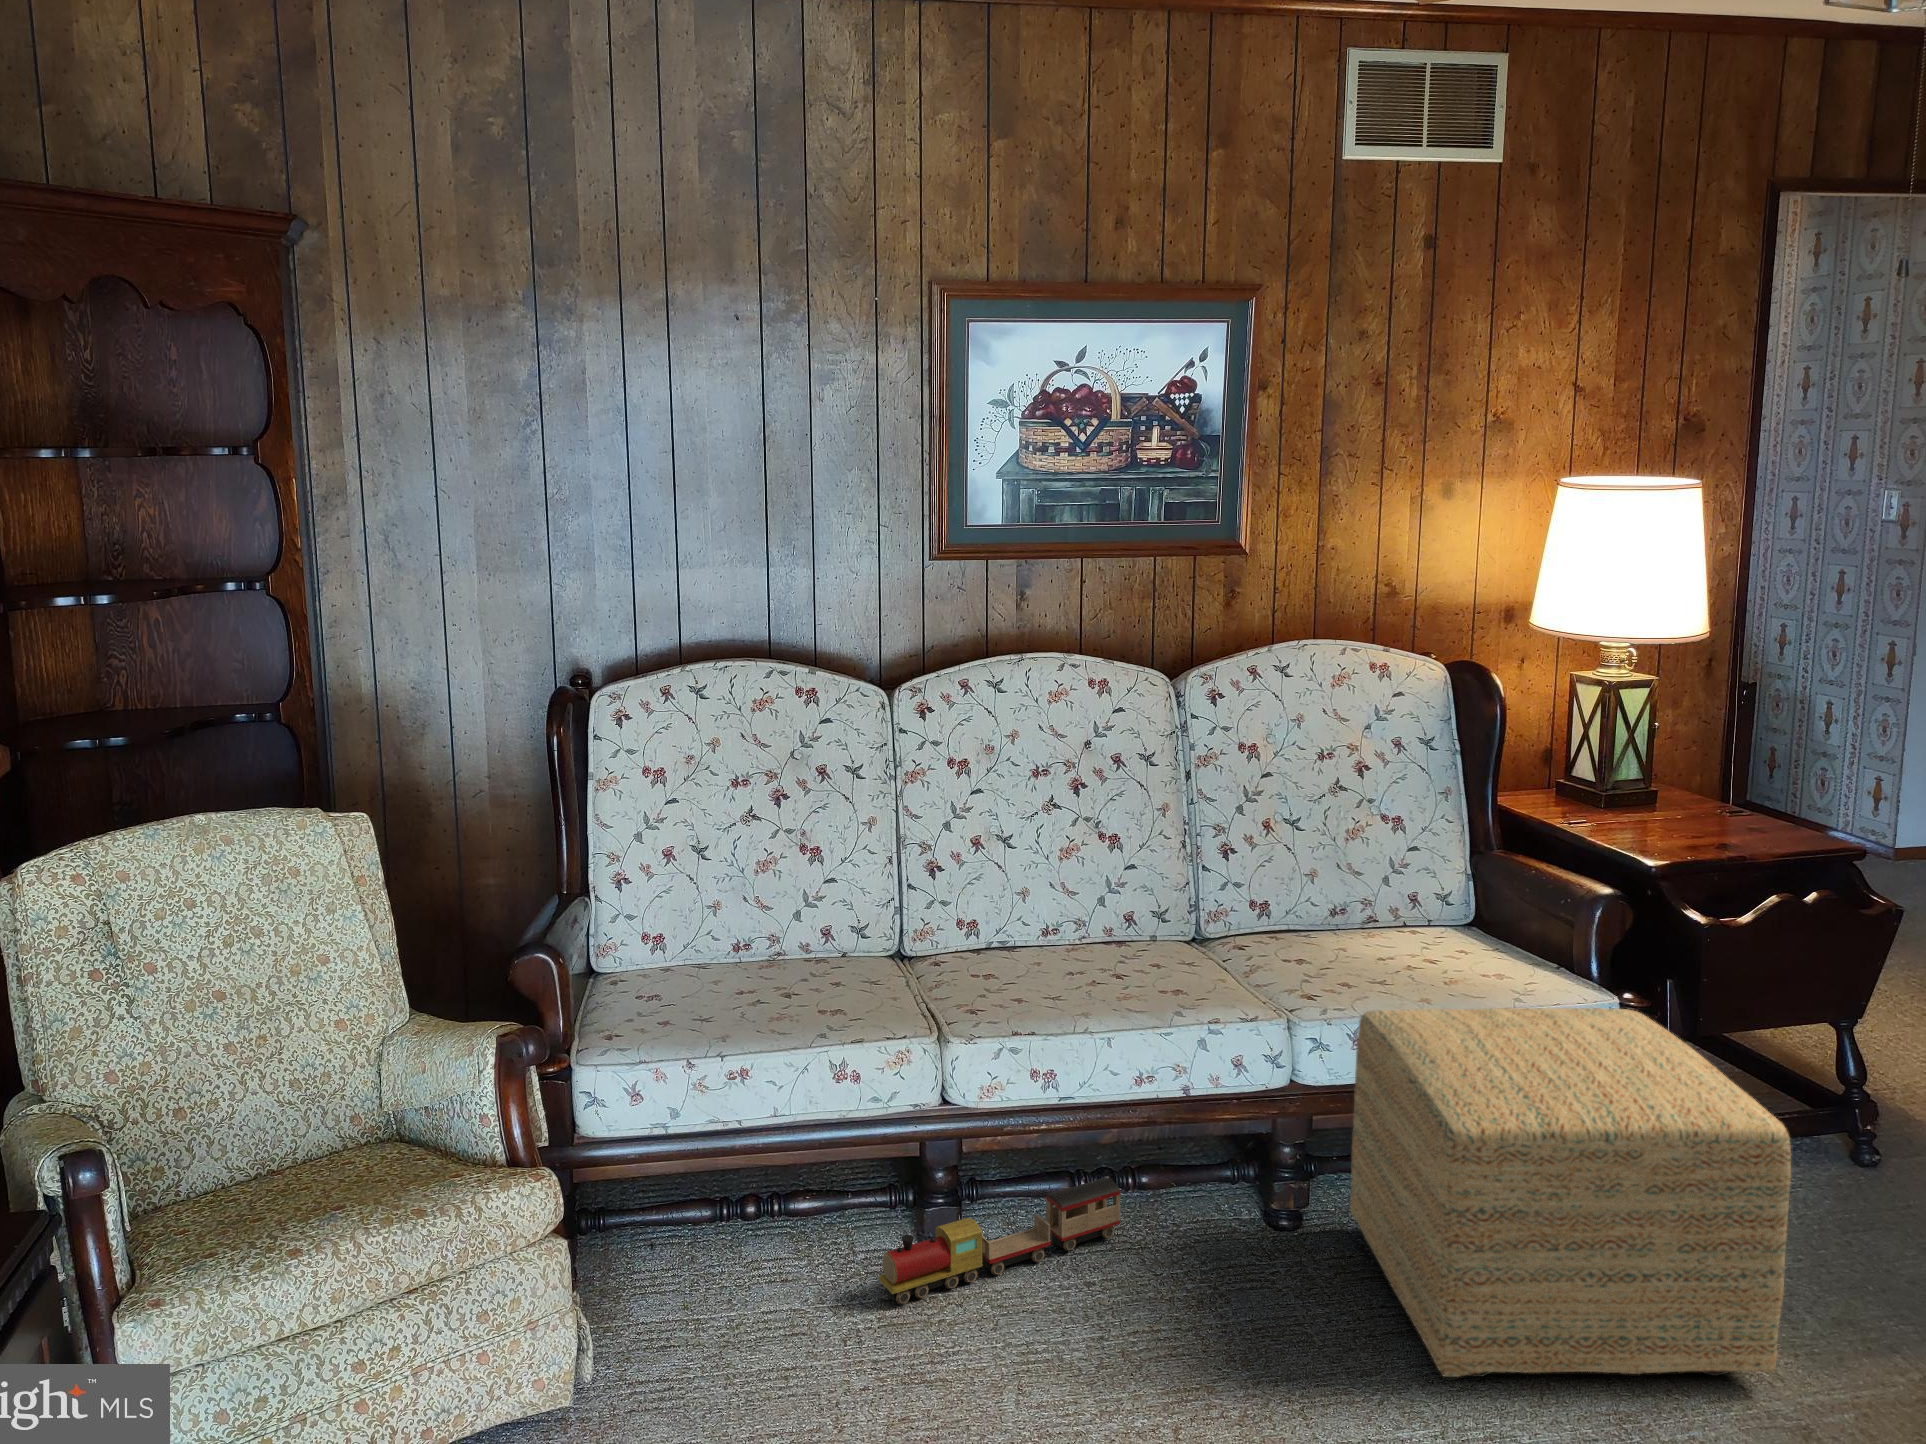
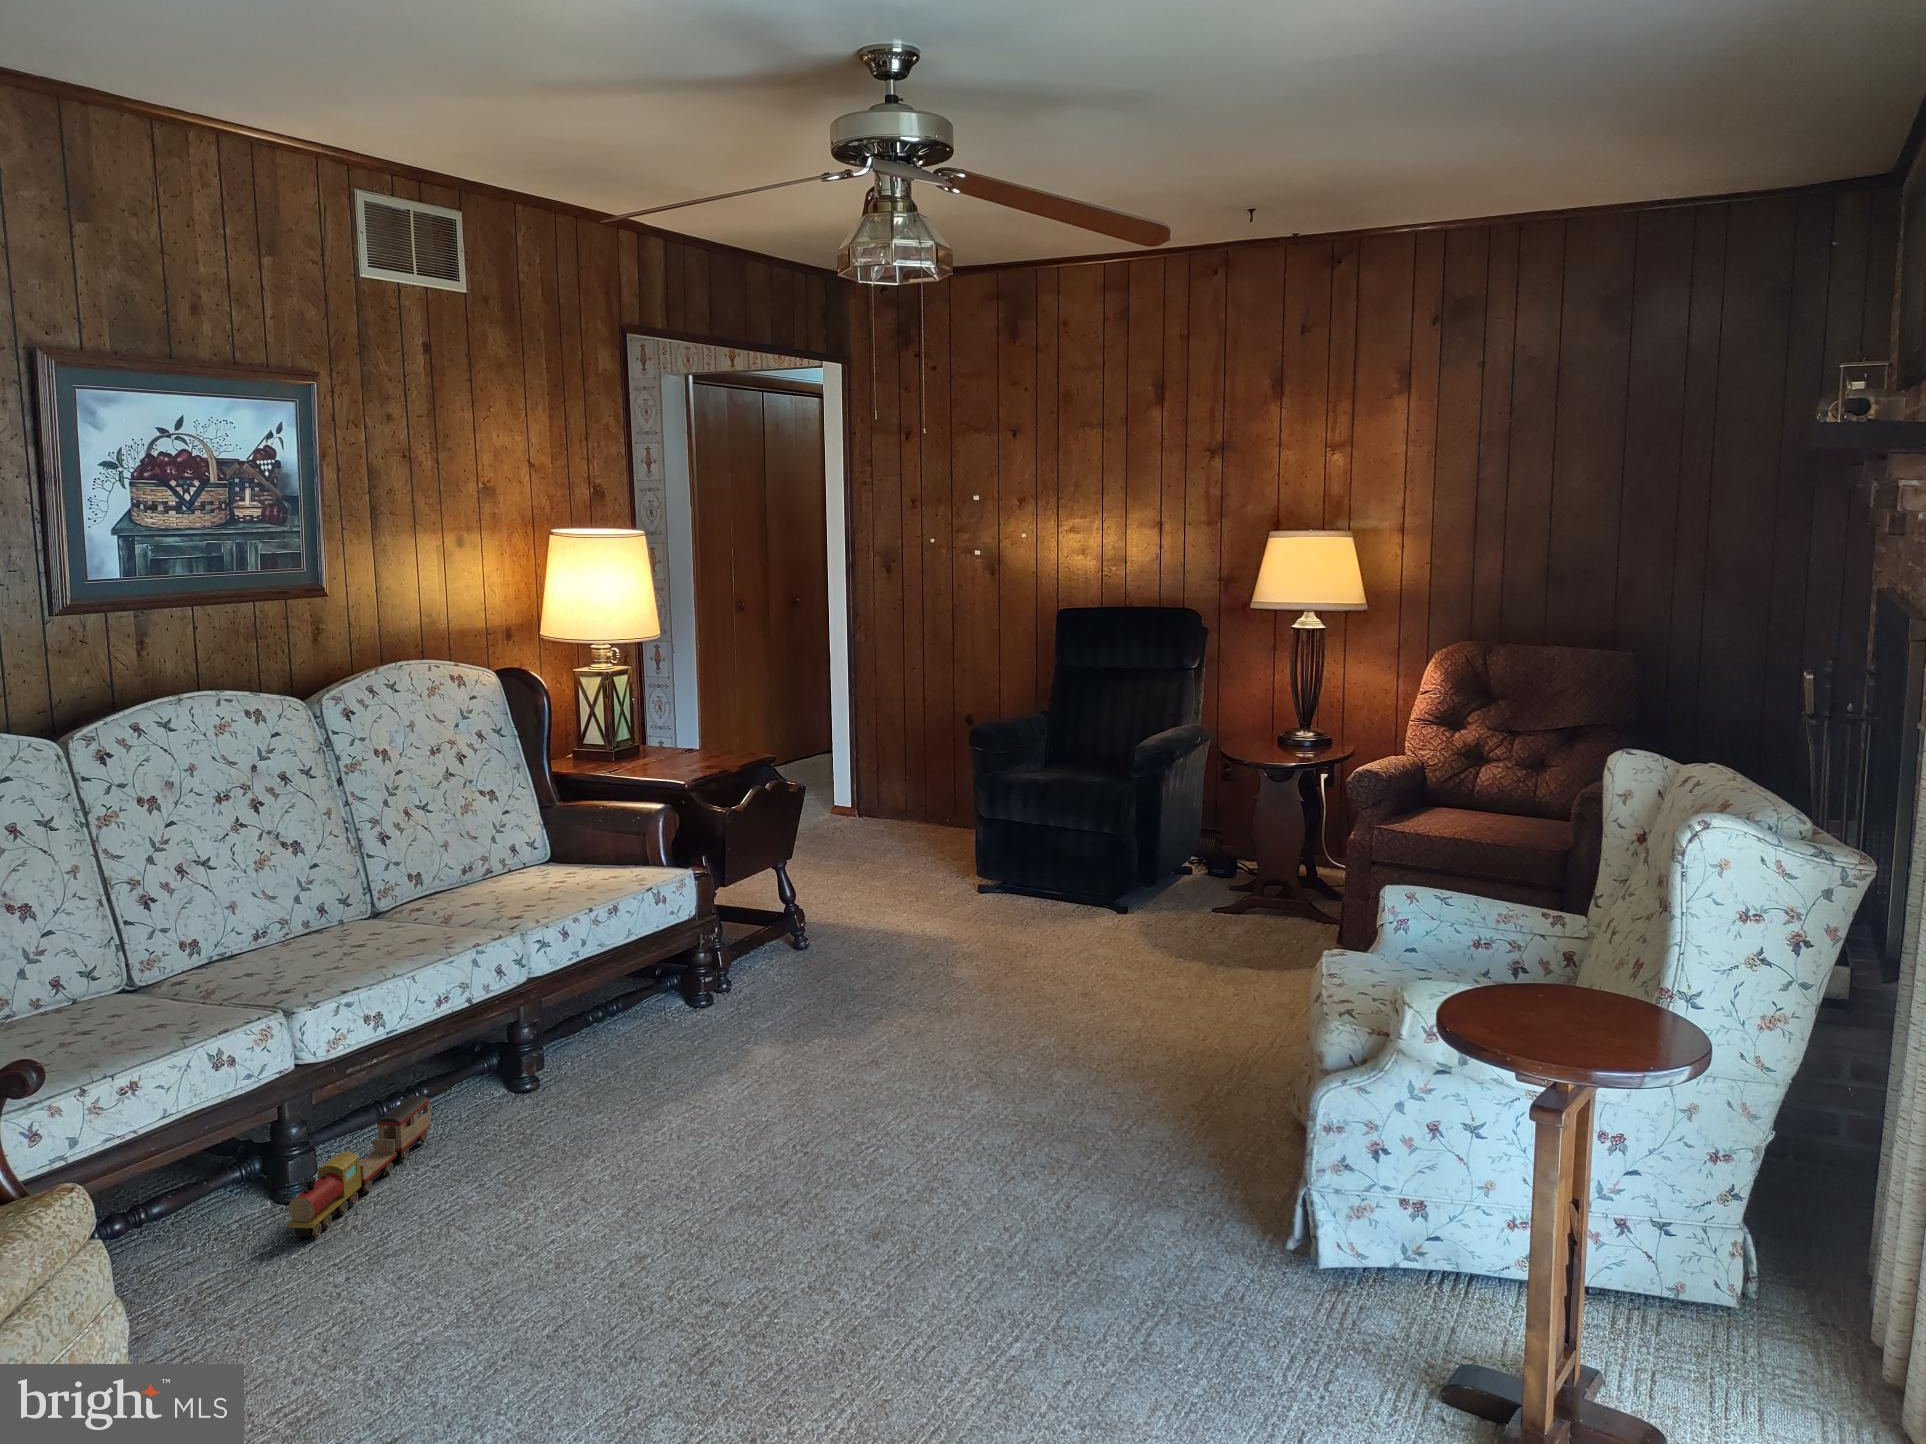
ottoman: present [1350,1008,1791,1377] -> none [570,870,857,1105]

